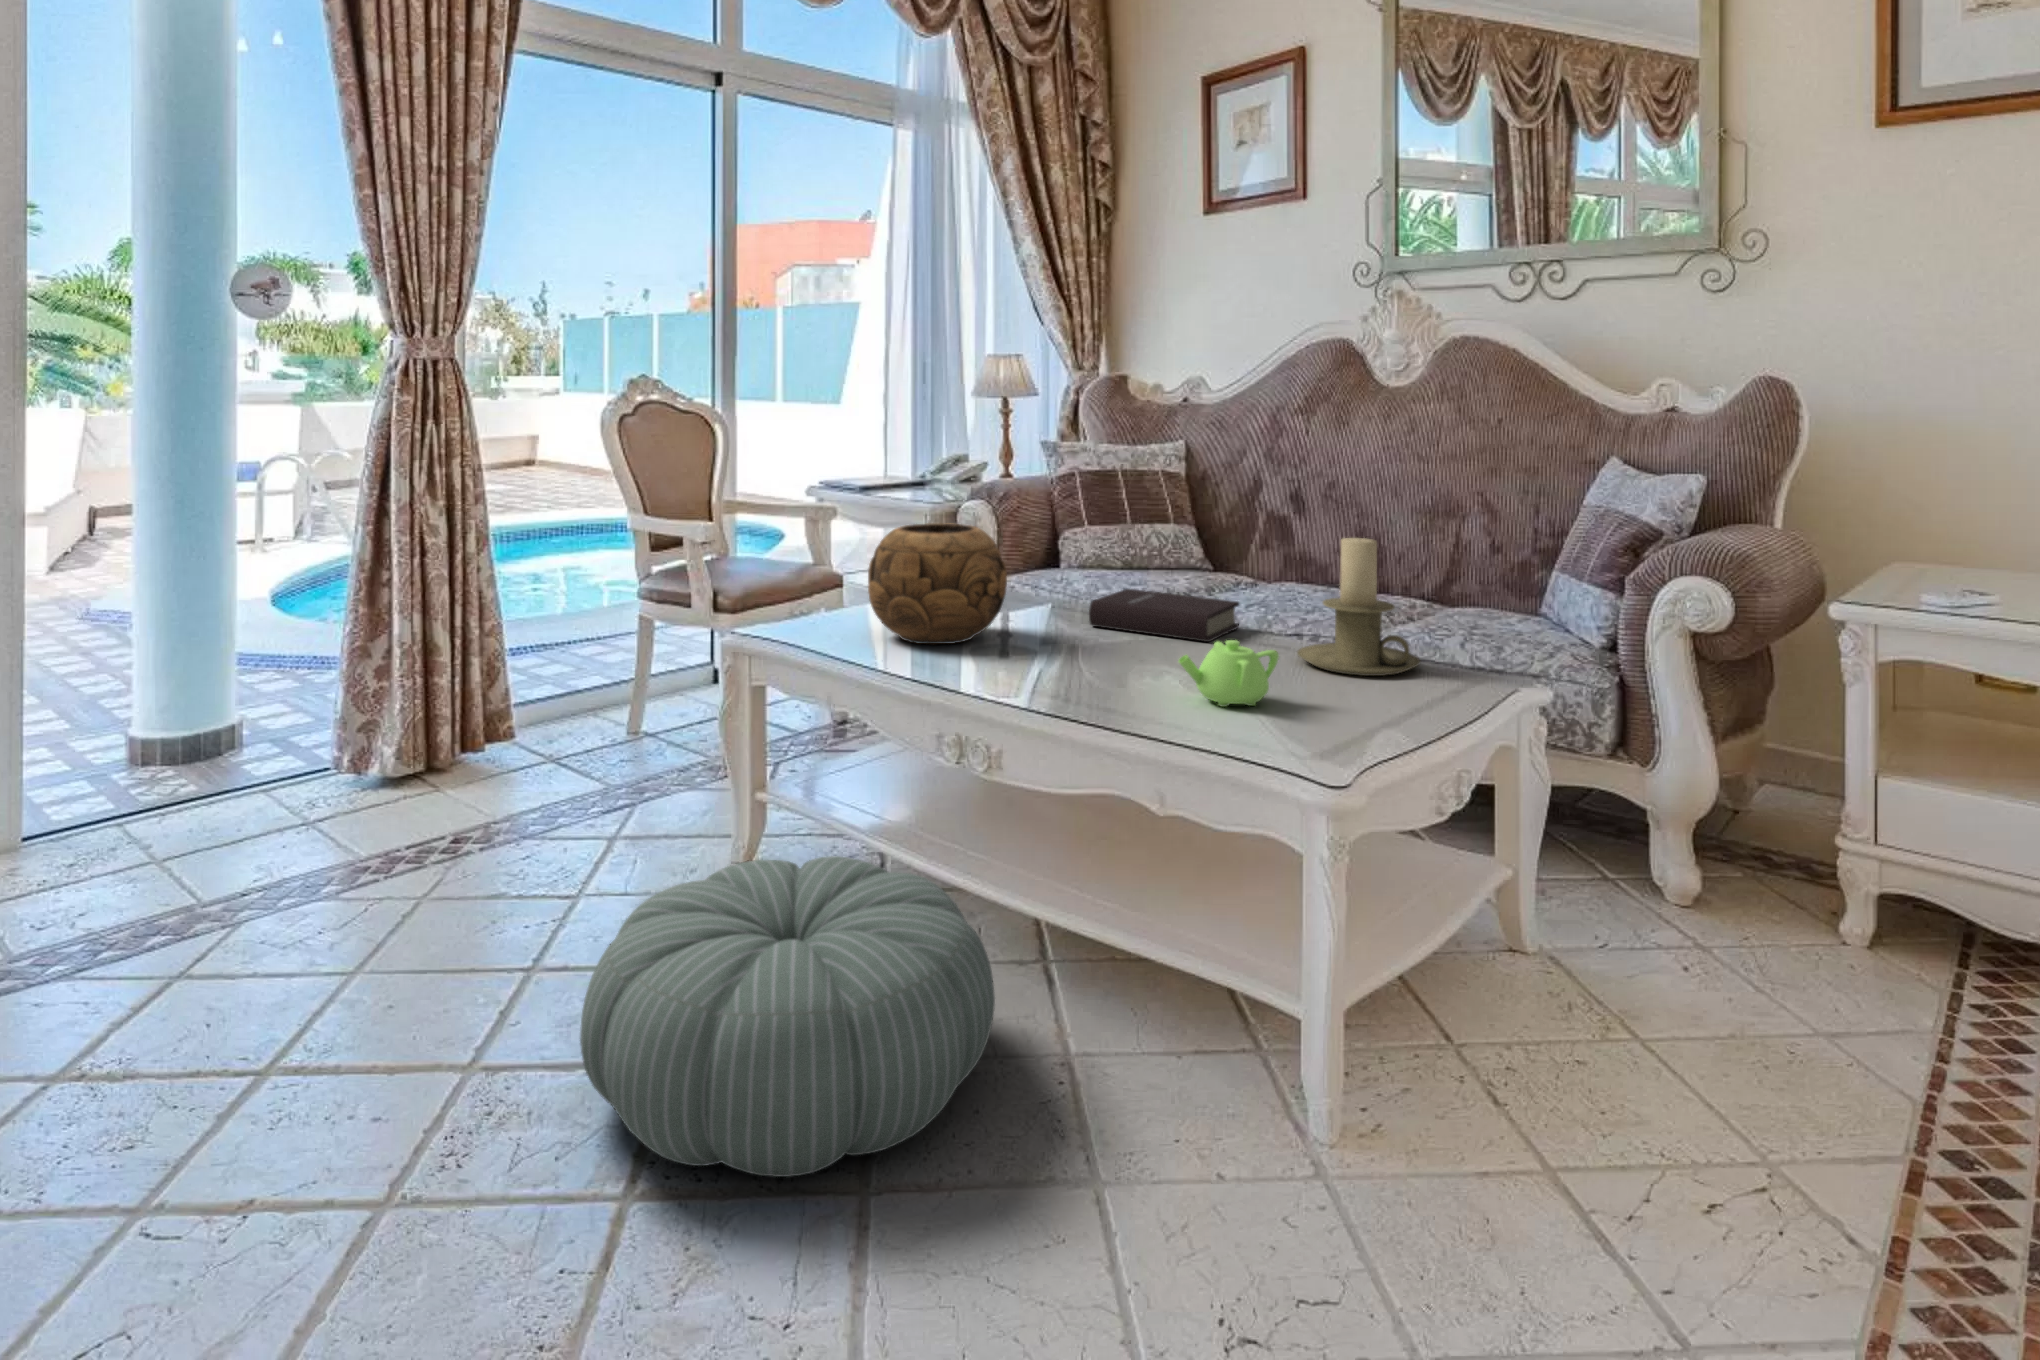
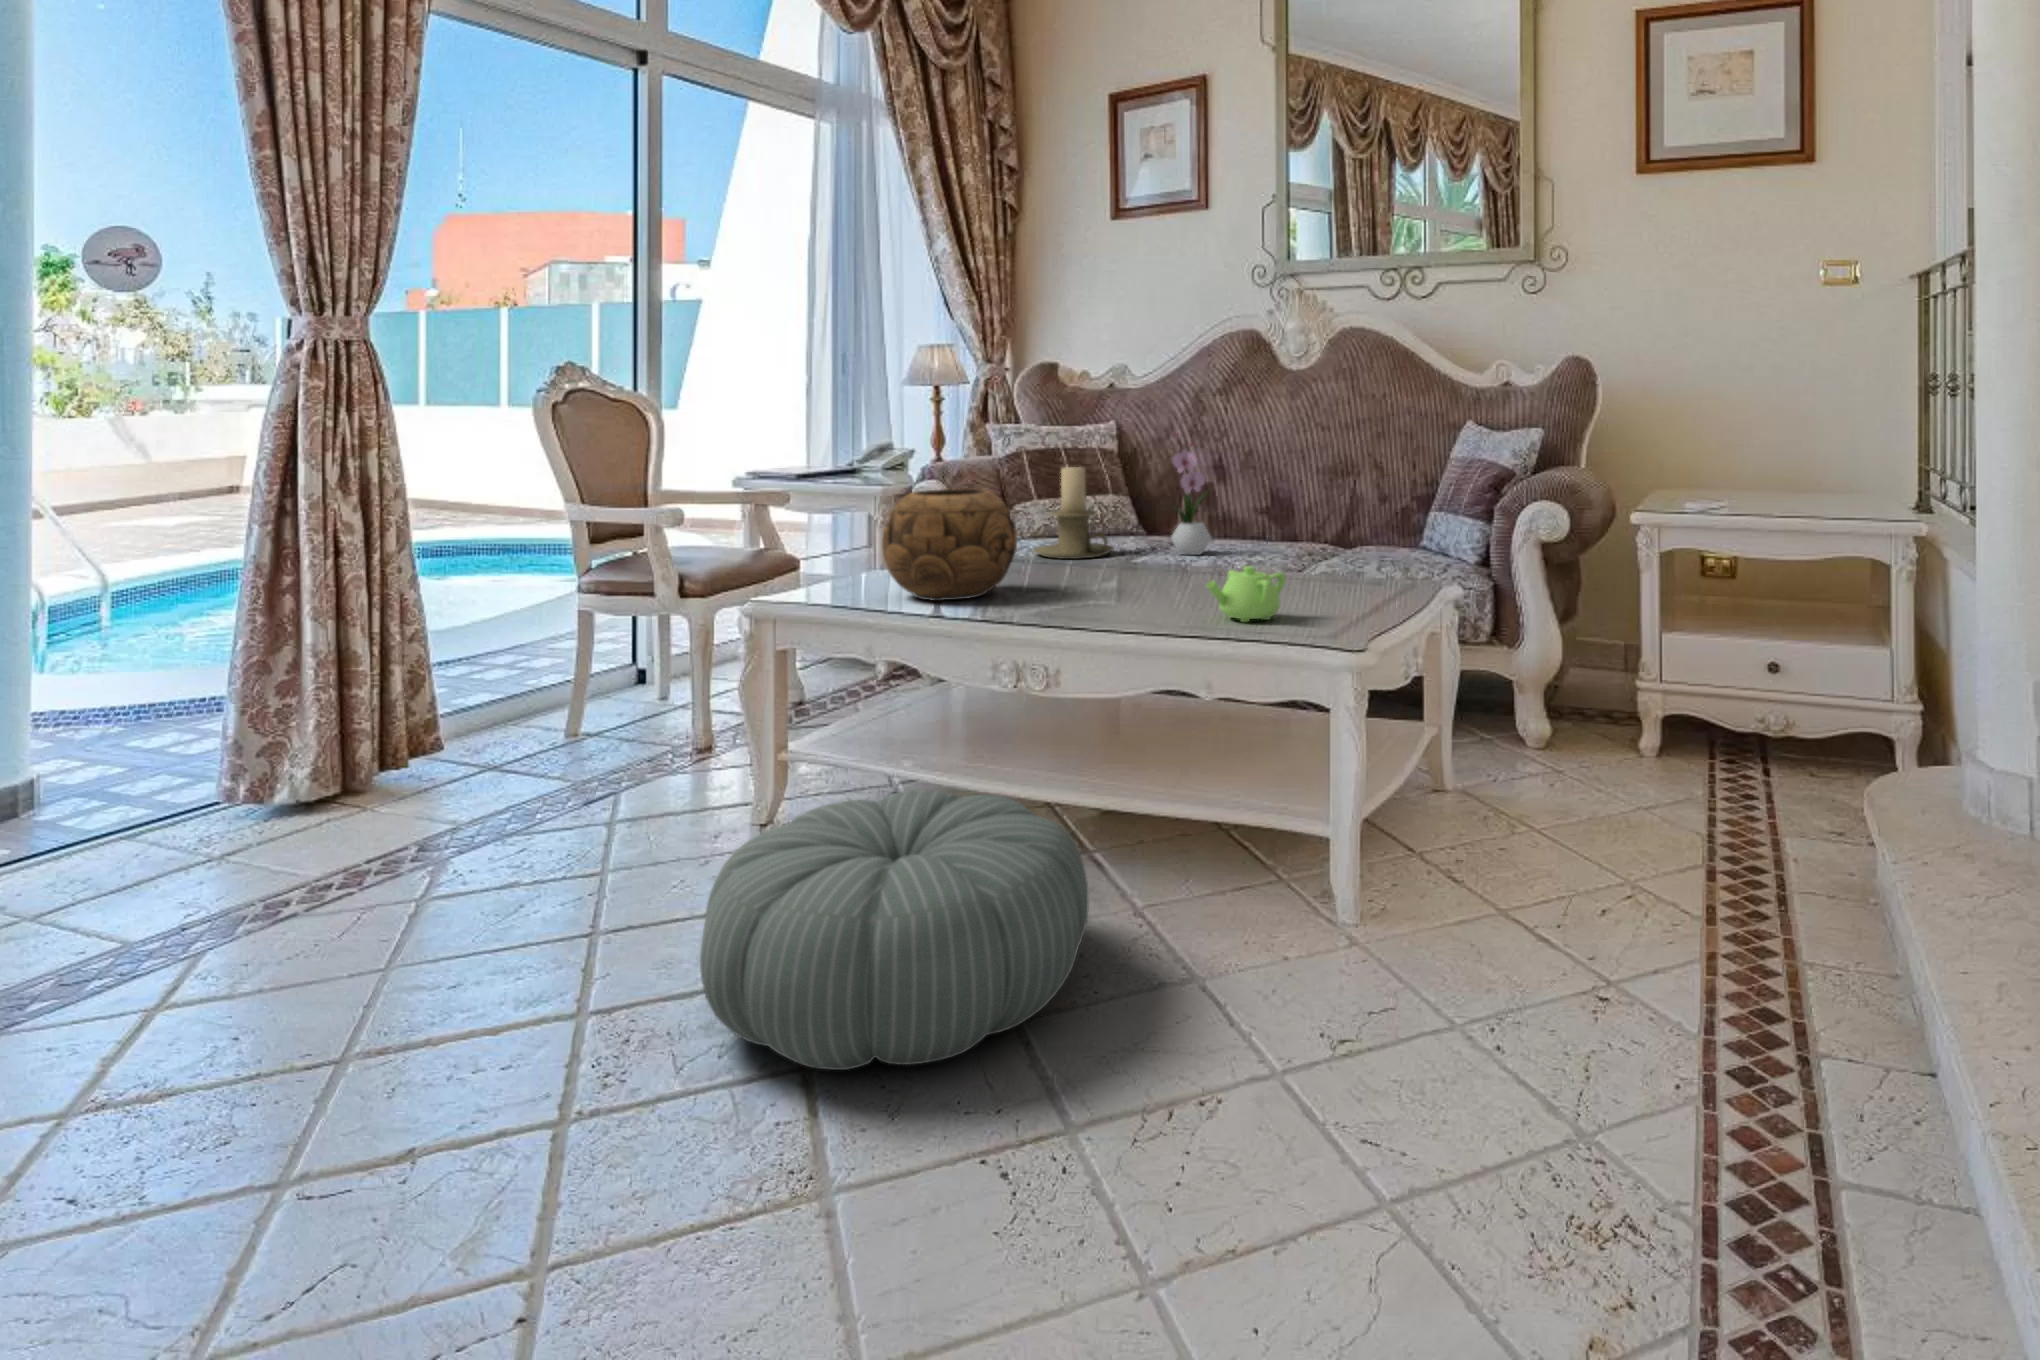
flower arrangement: none [1215,464,1266,602] -> present [1171,434,1212,555]
candle holder: present [1297,538,1421,676] -> present [1033,467,1114,559]
book: present [1089,589,1239,642] -> none [1081,545,1210,583]

